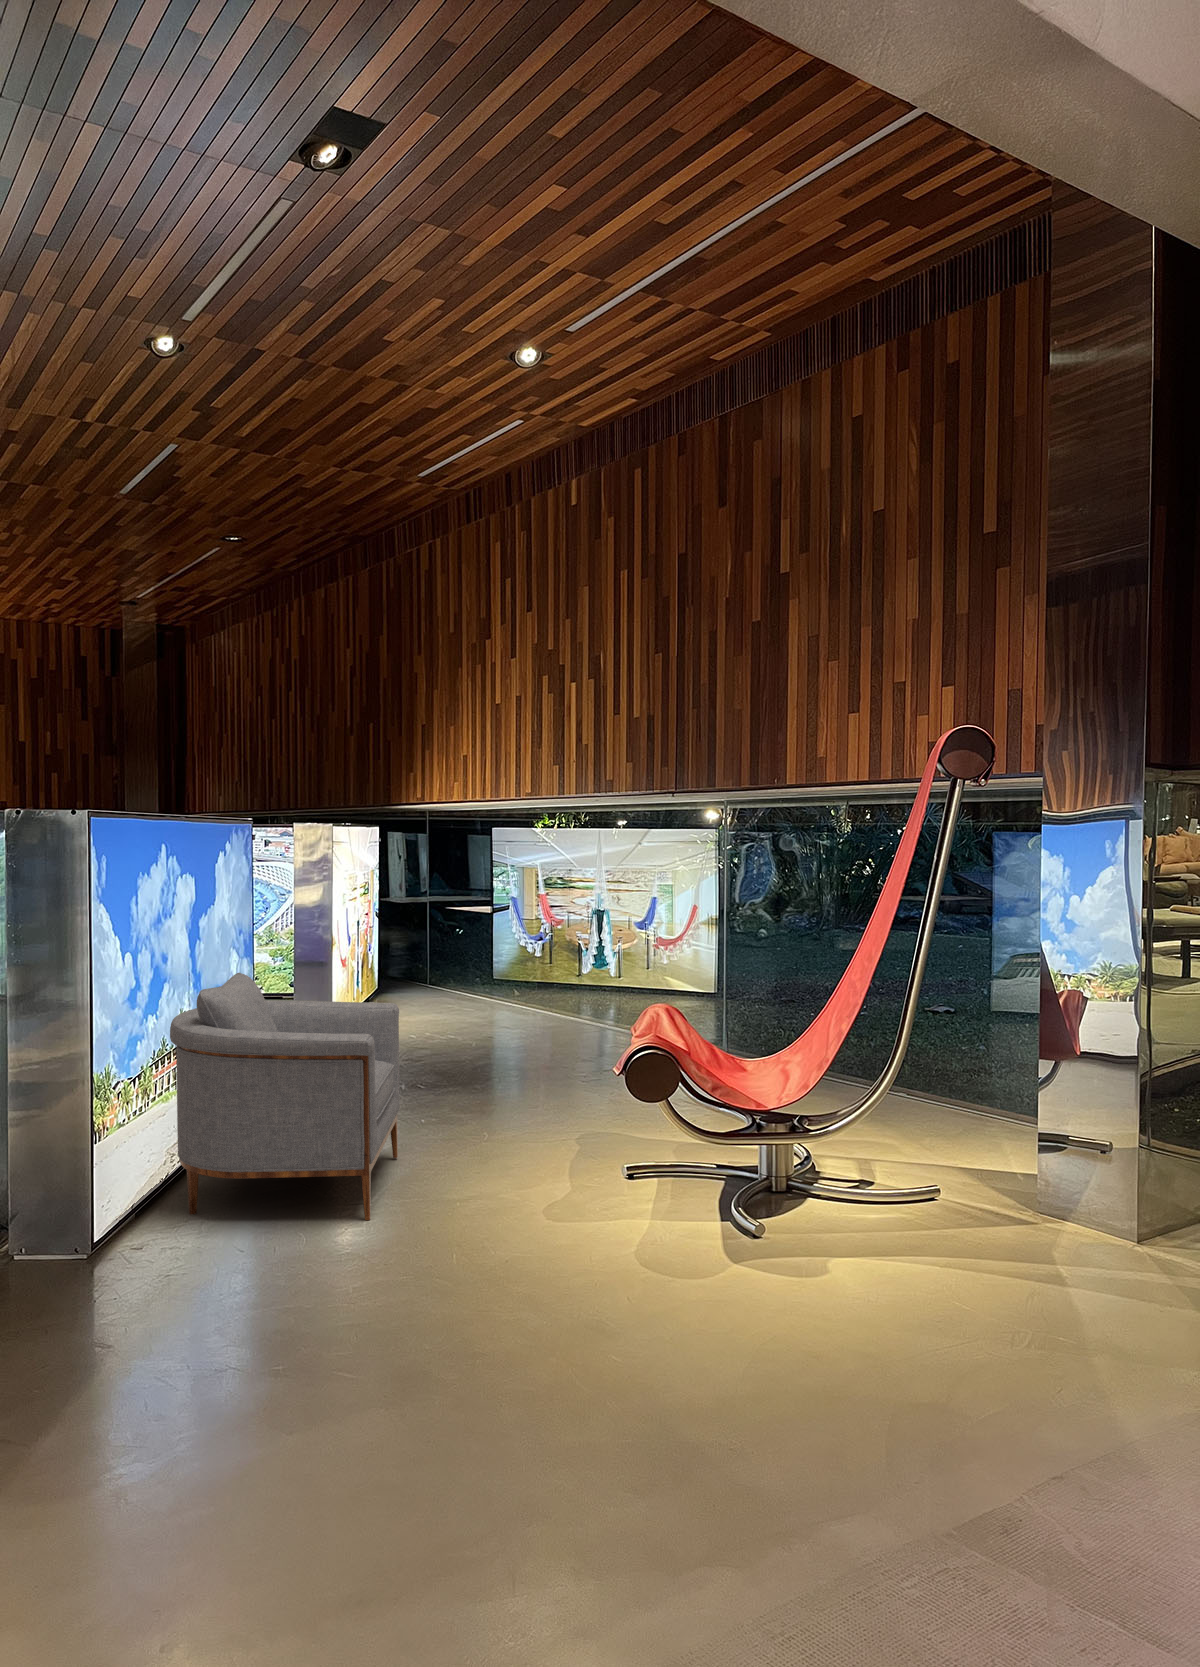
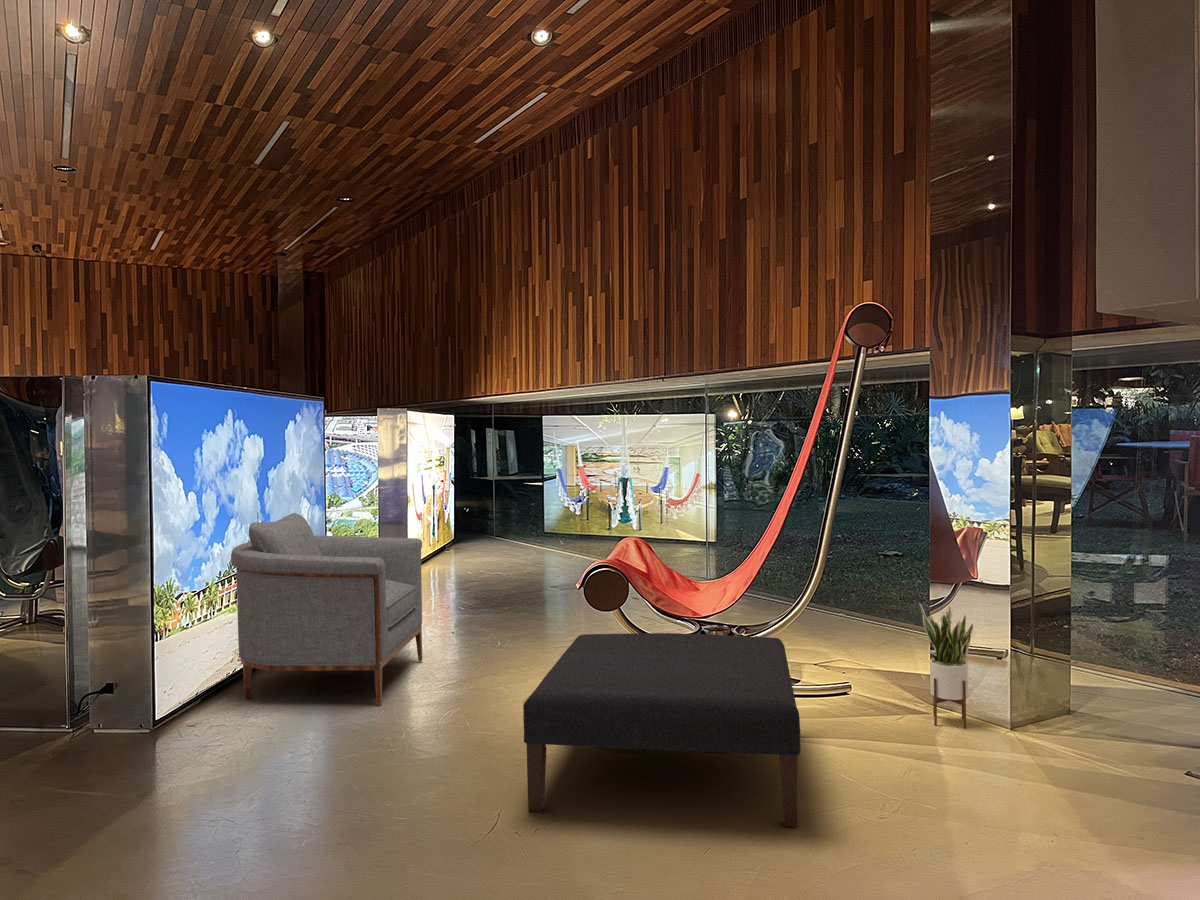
potted plant: none [1024,1085,1089,1234] -> present [919,603,973,728]
ottoman: none [604,1130,935,1364] -> present [523,633,800,827]

